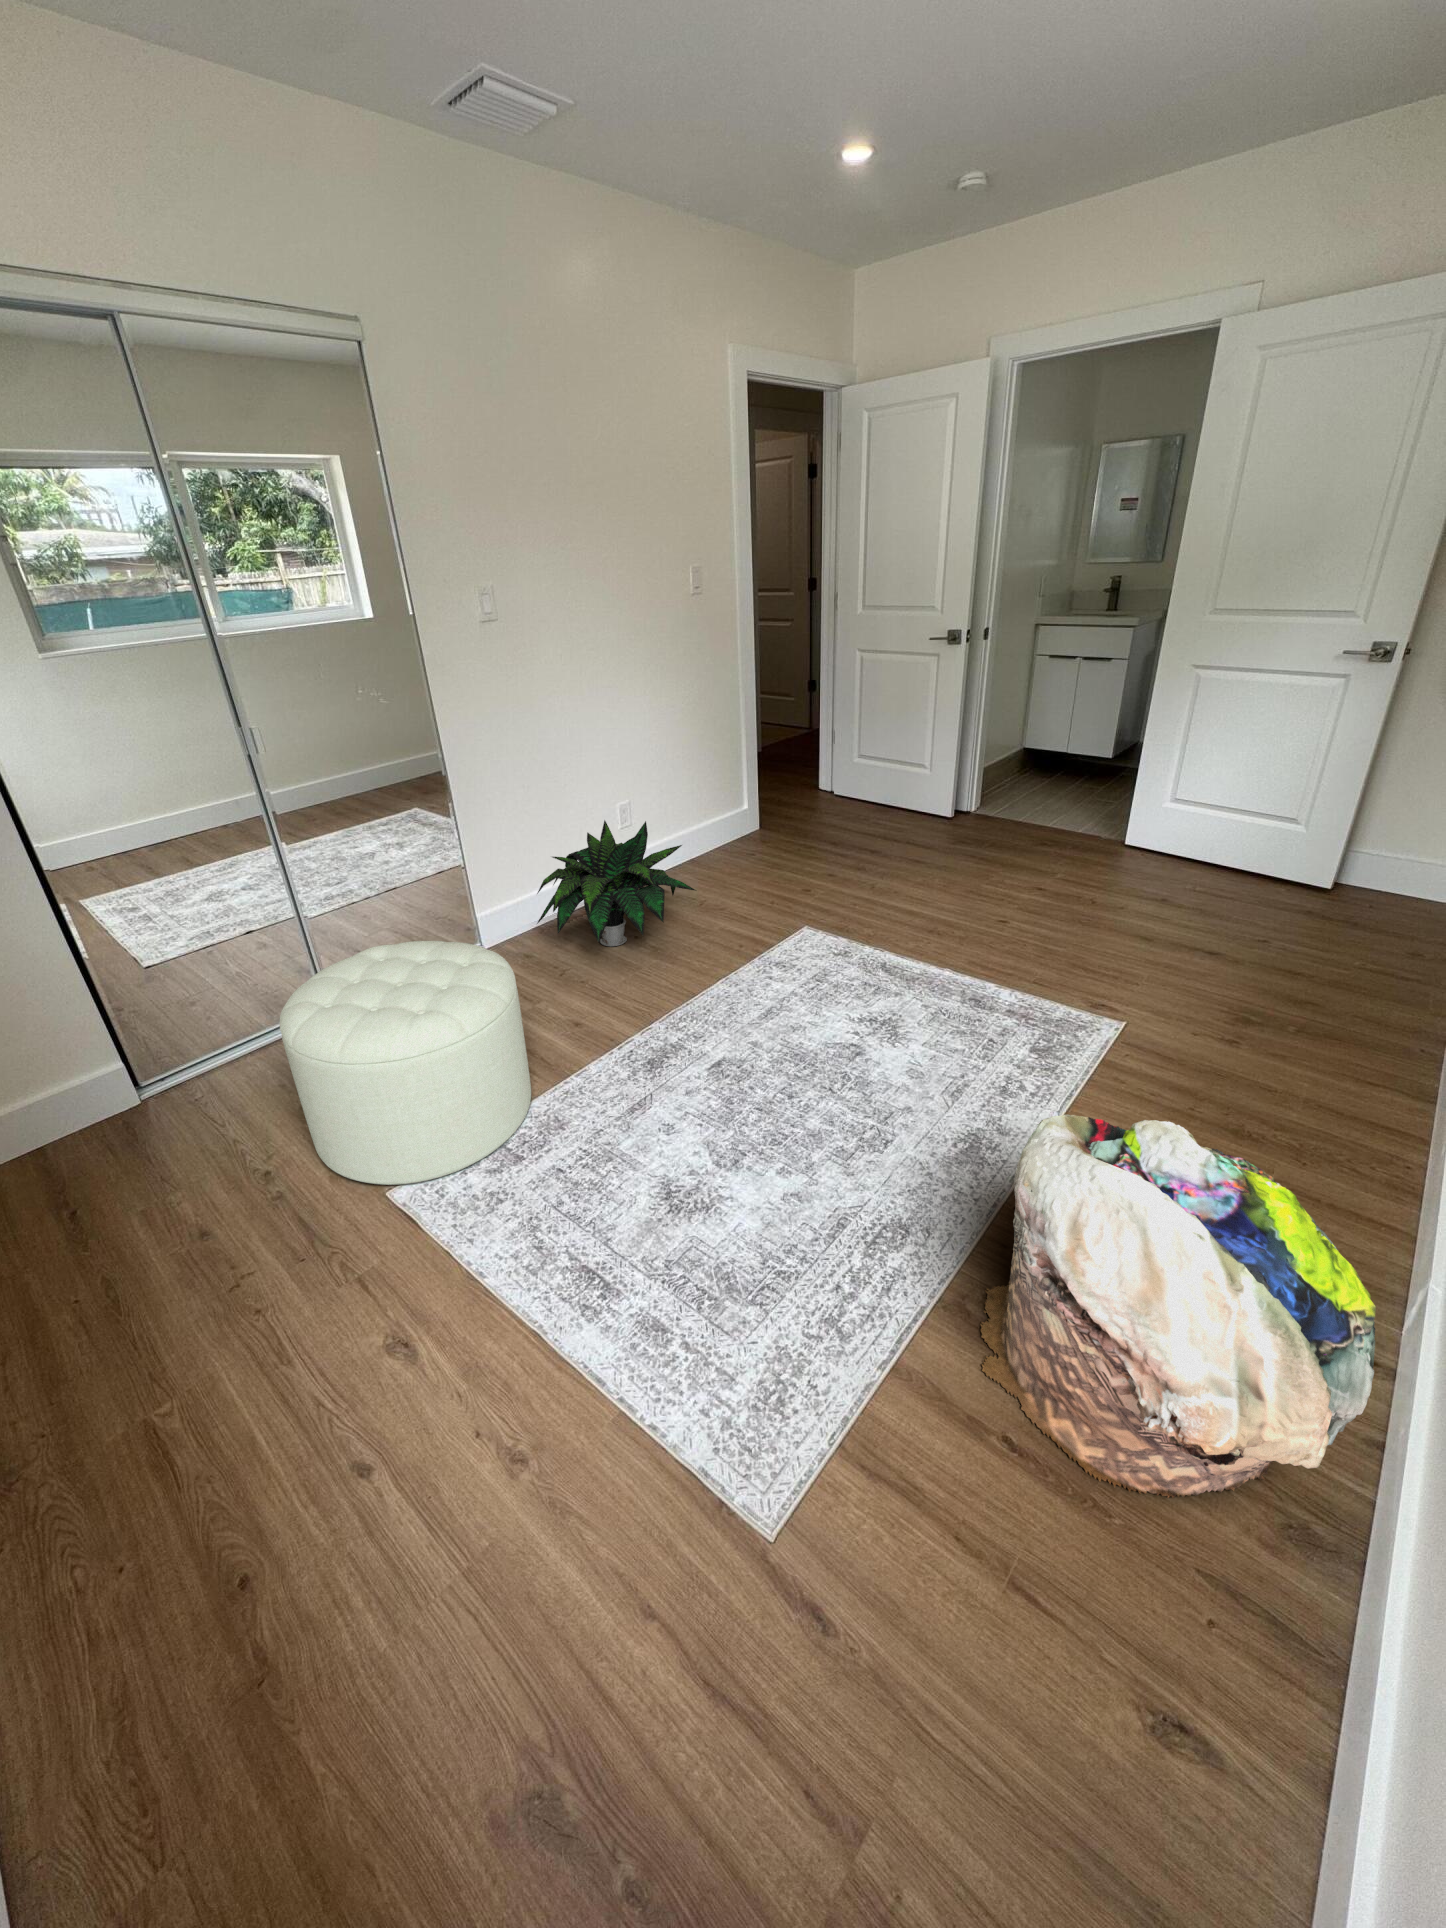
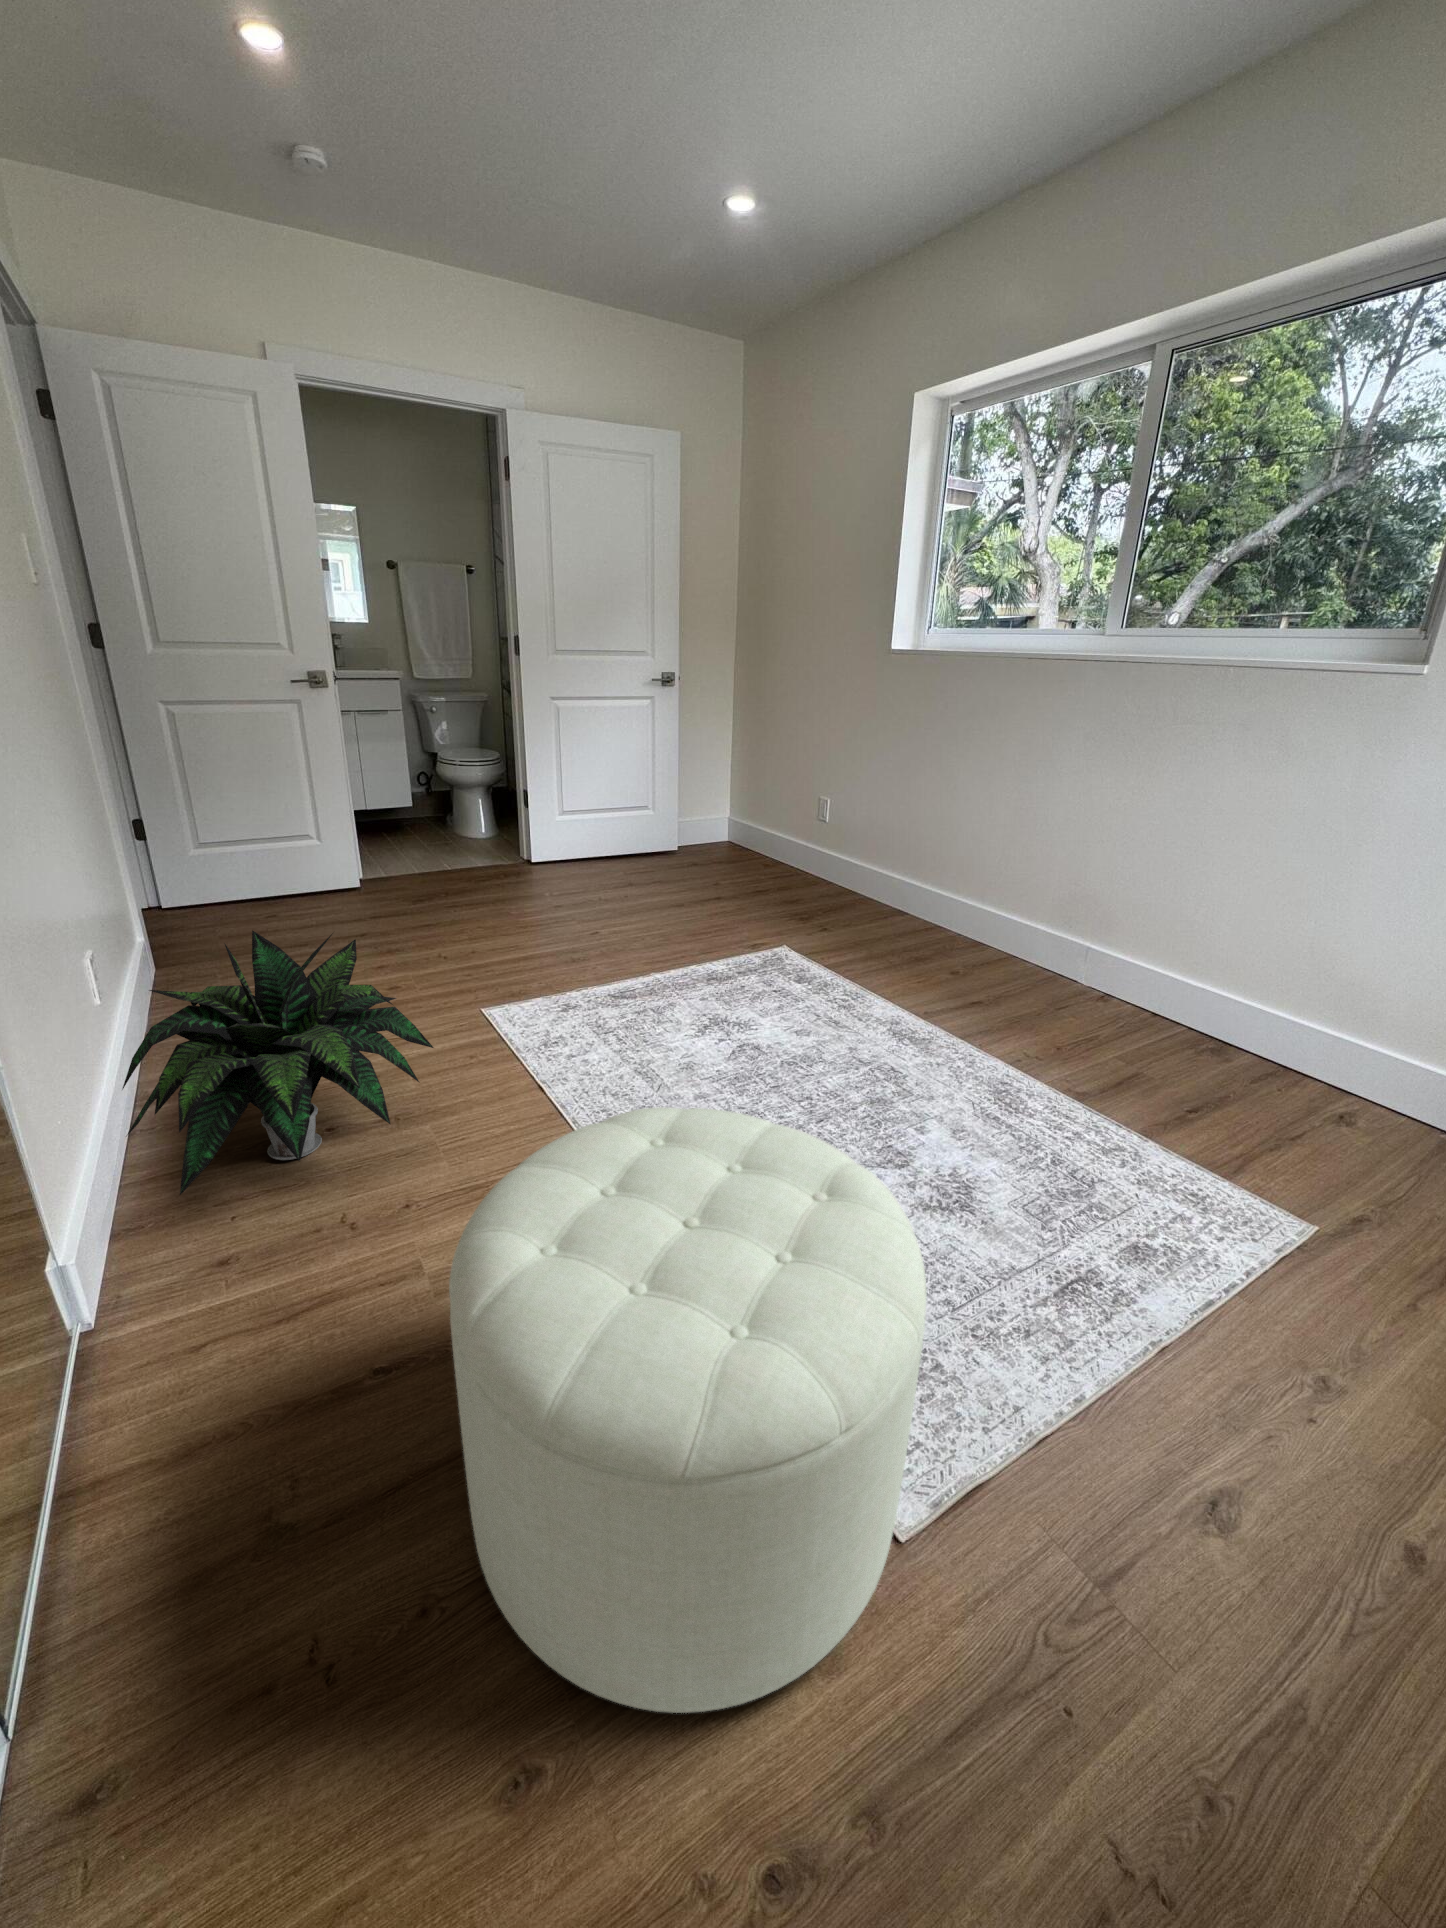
laundry basket: present [980,1115,1376,1498] -> none [1004,886,1298,1099]

